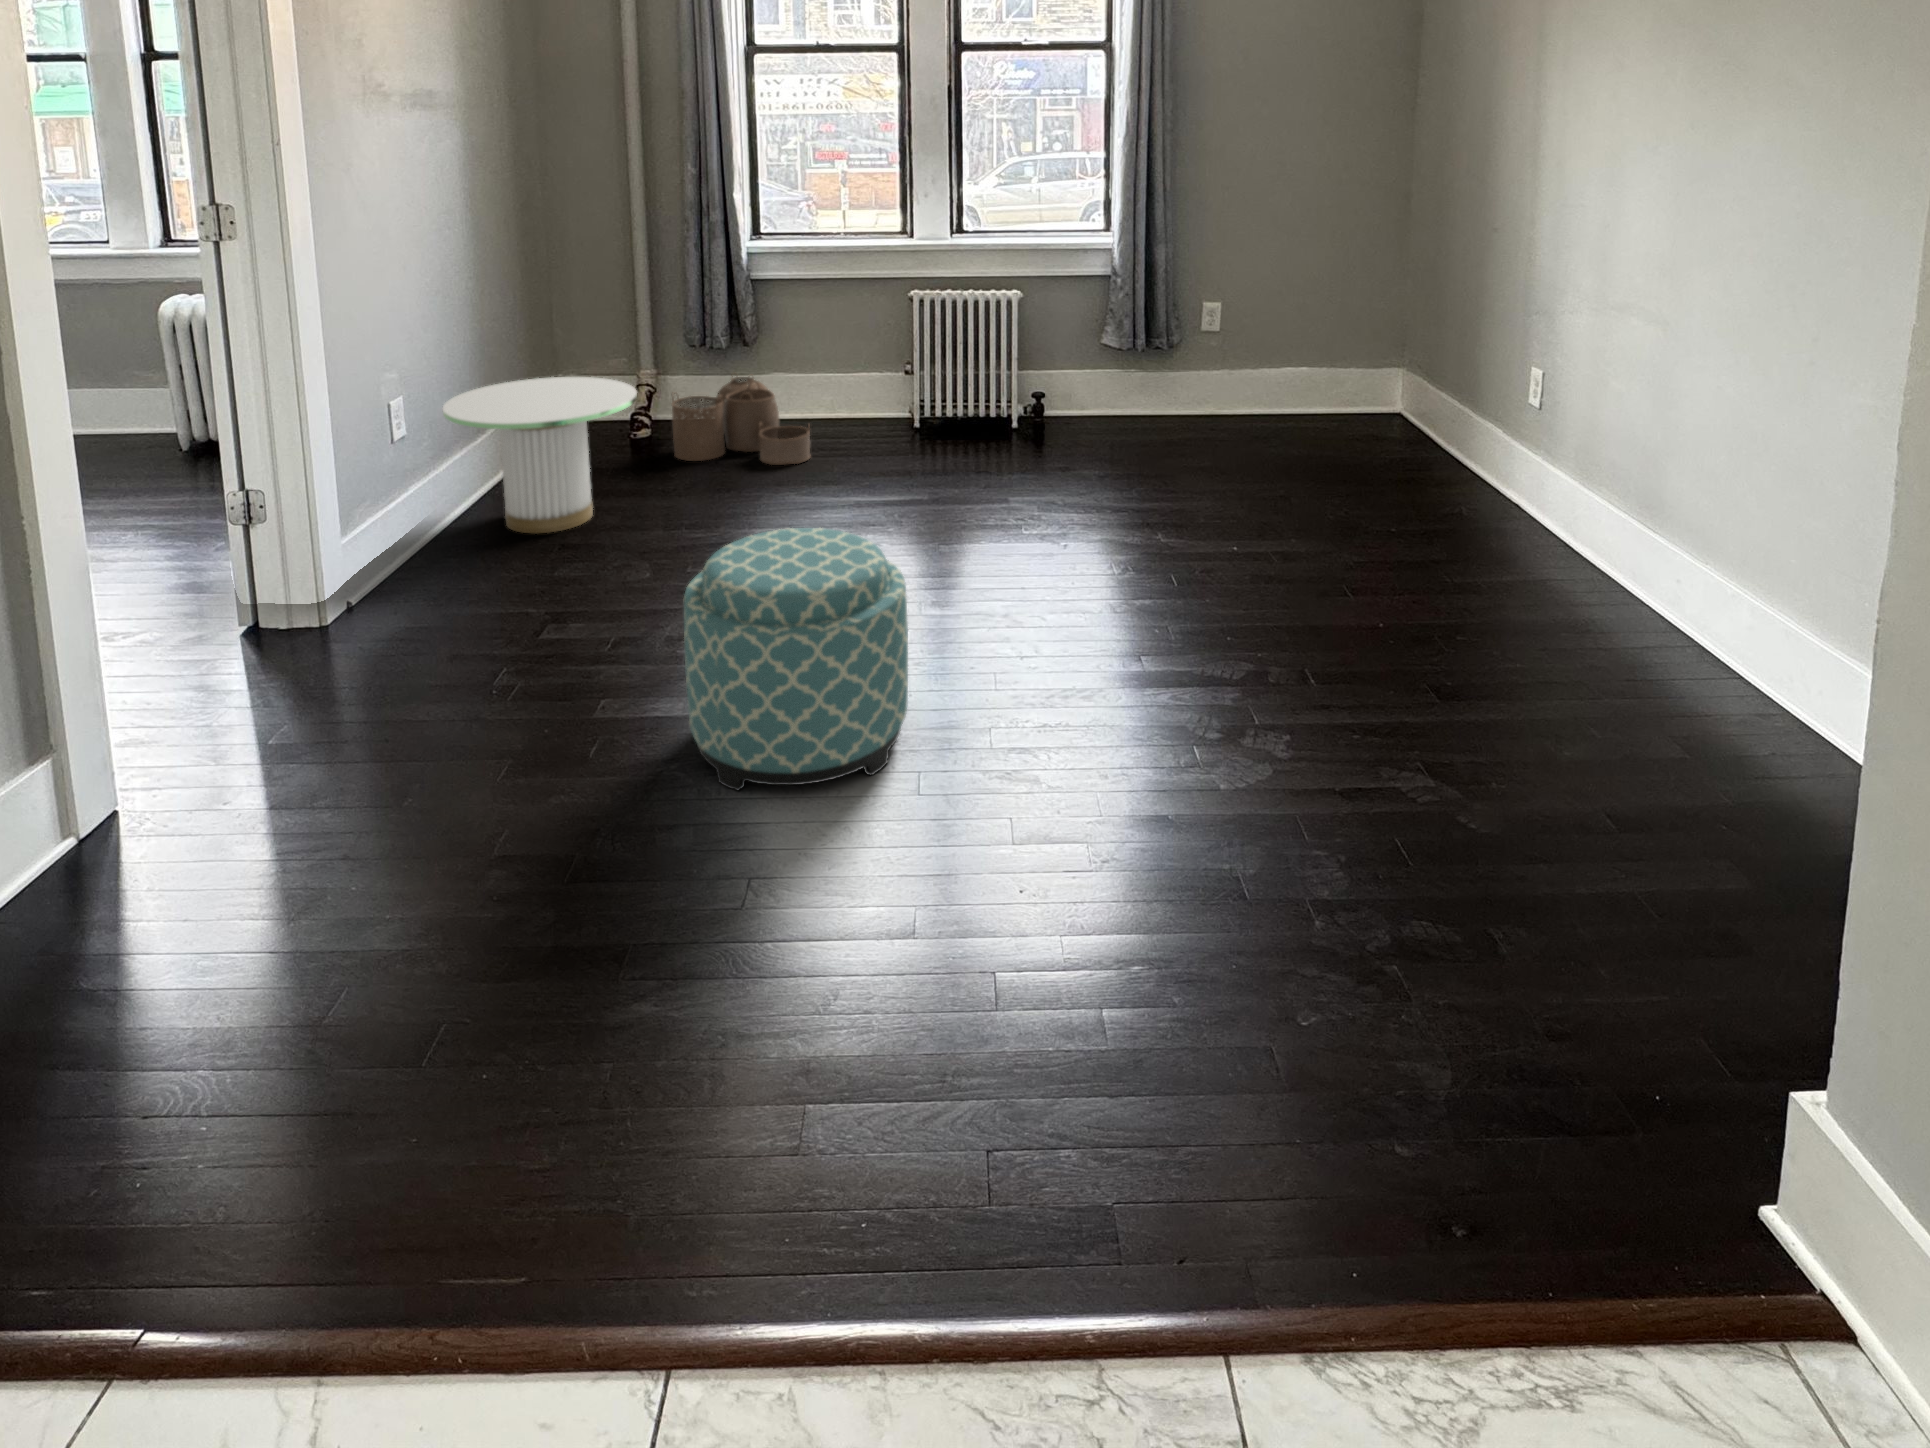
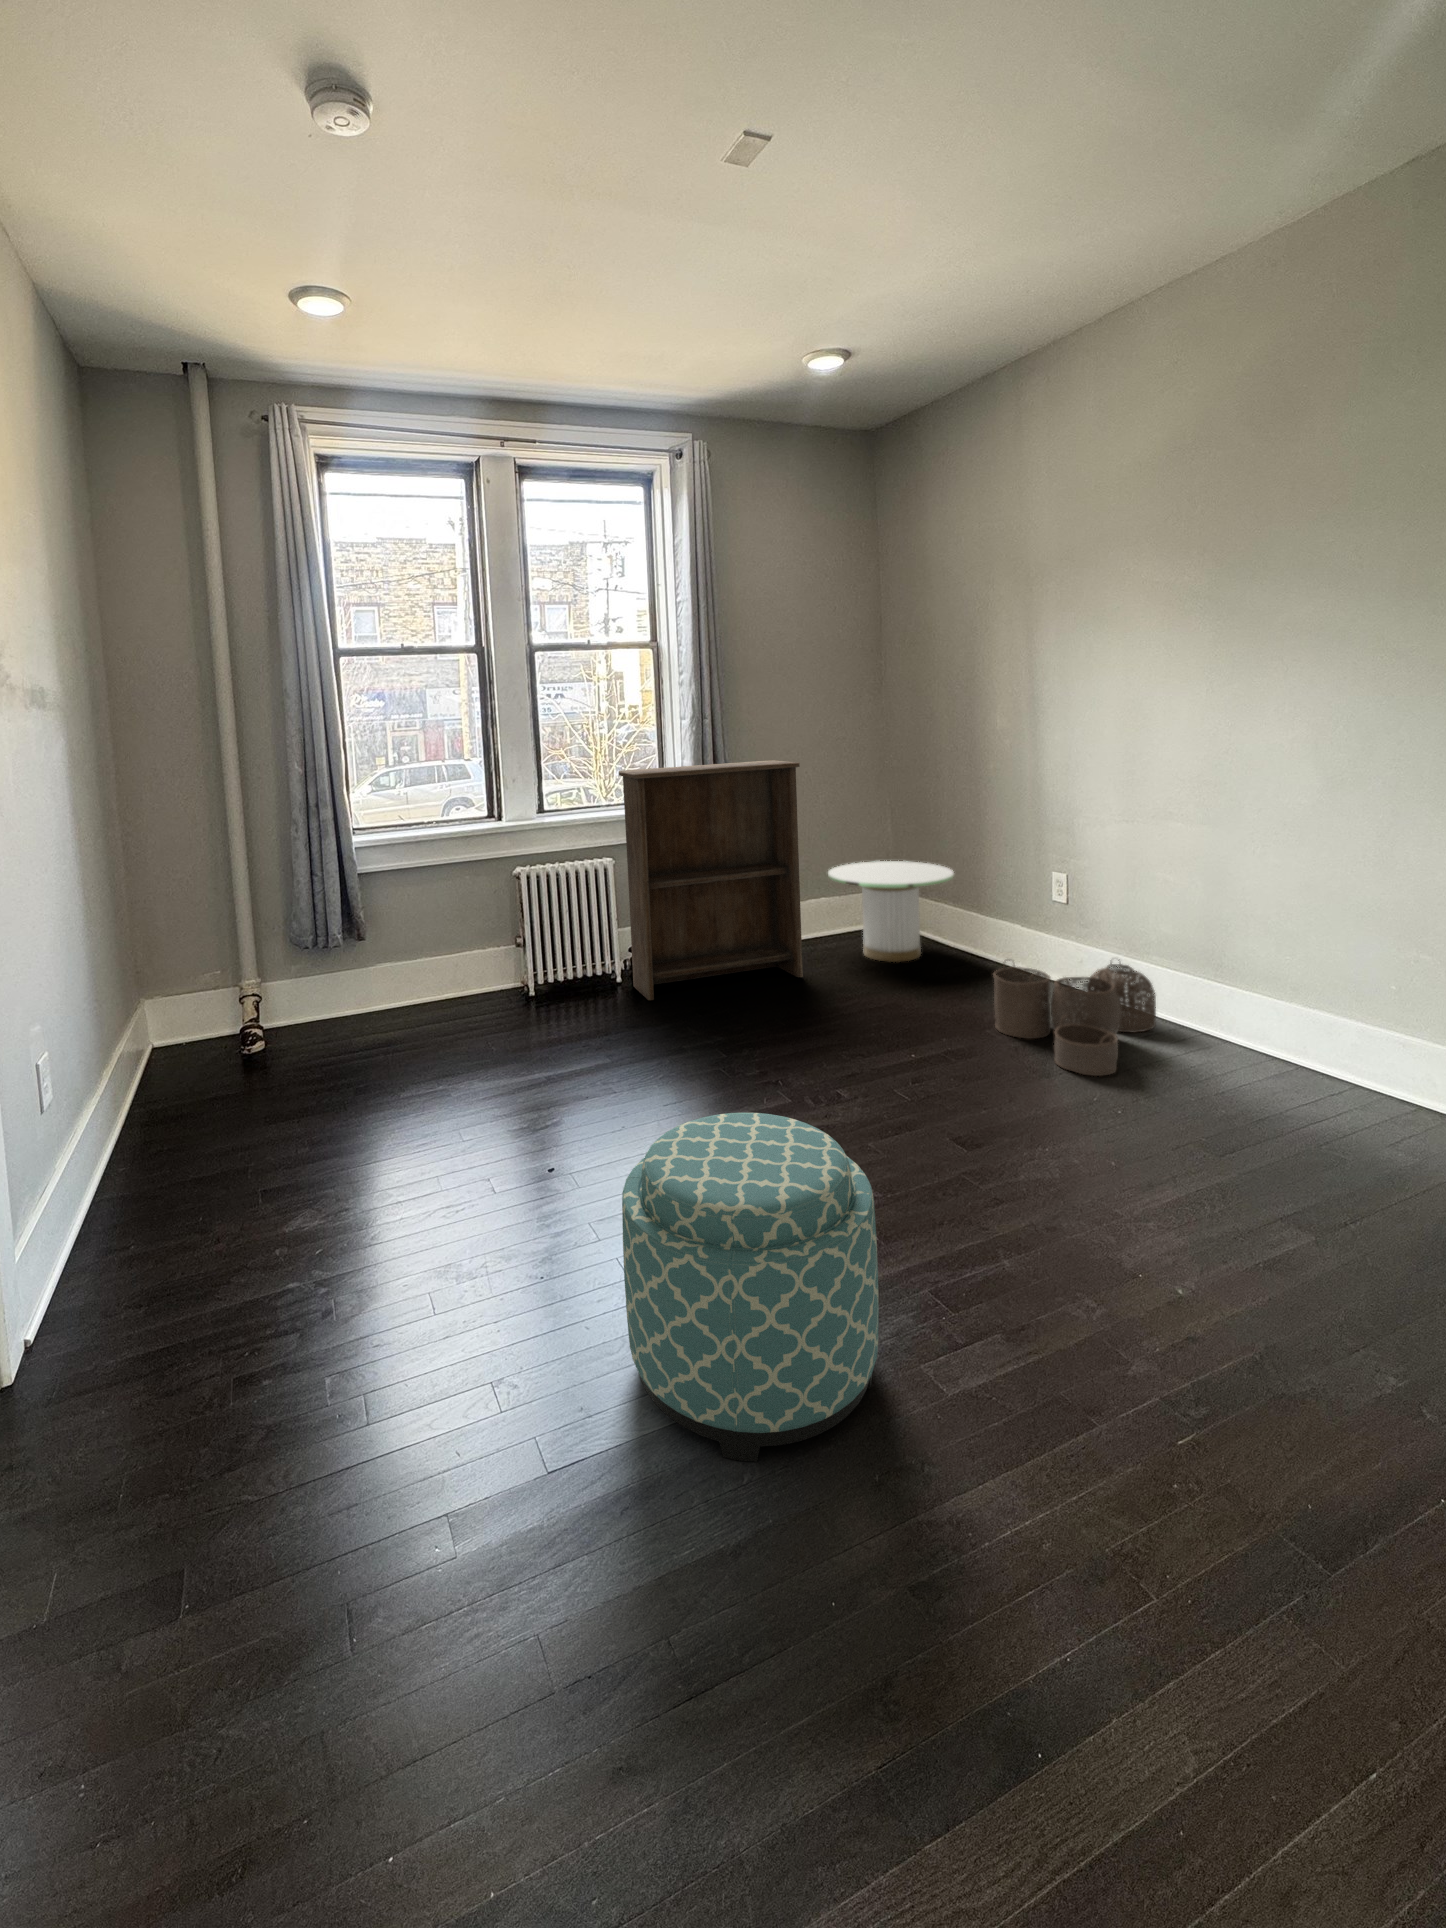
bookshelf: none [1022,194,1230,453] -> present [619,760,803,1000]
woven basket: present [672,376,811,465] -> present [993,960,1156,1076]
side table: present [443,377,637,533] -> present [828,861,954,962]

